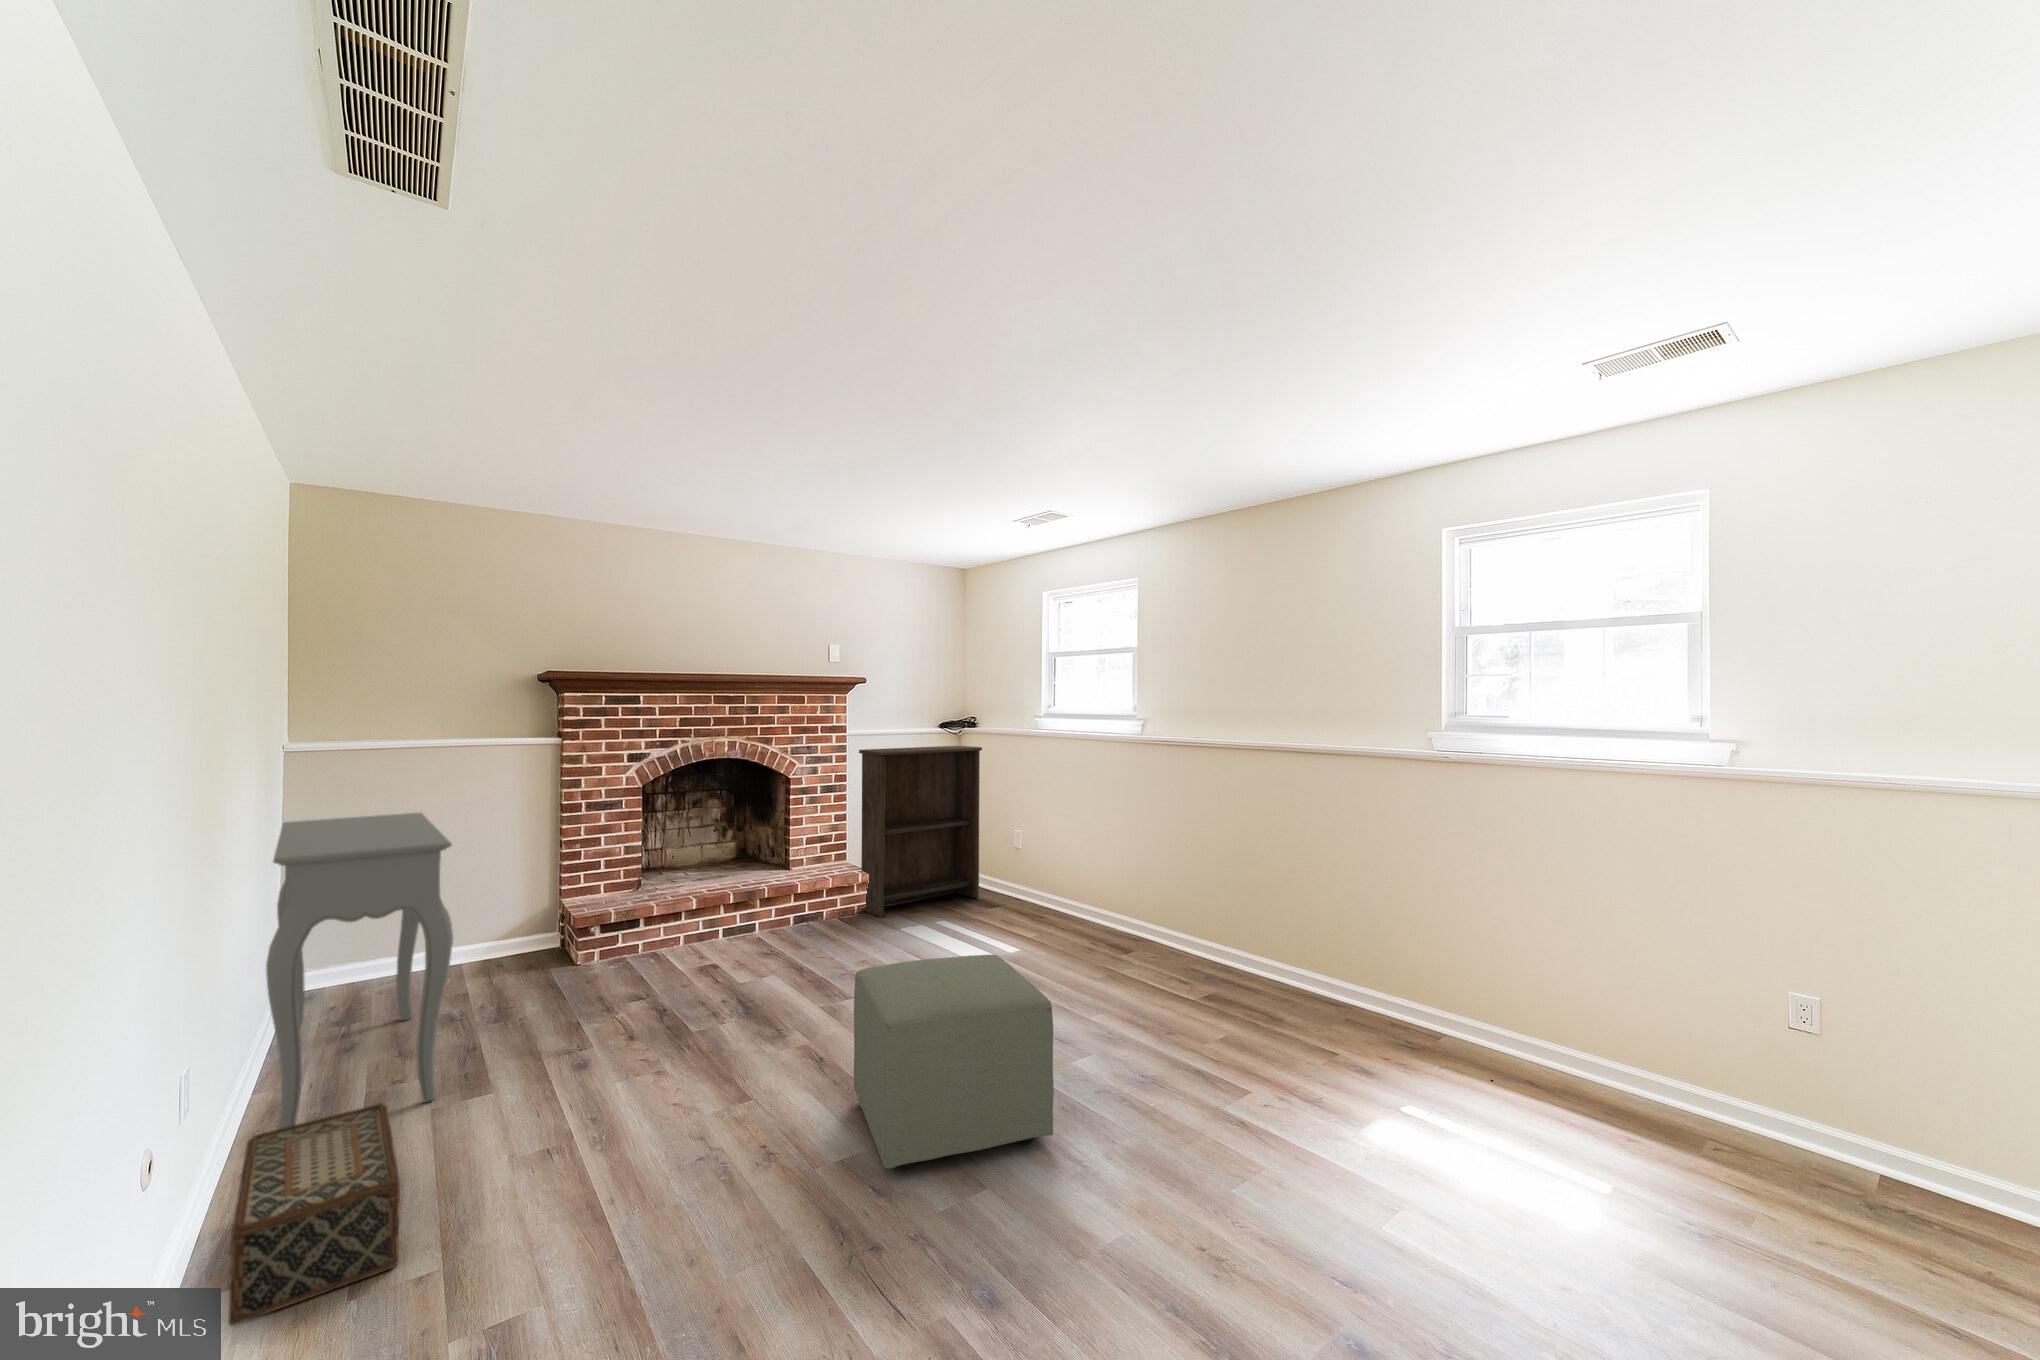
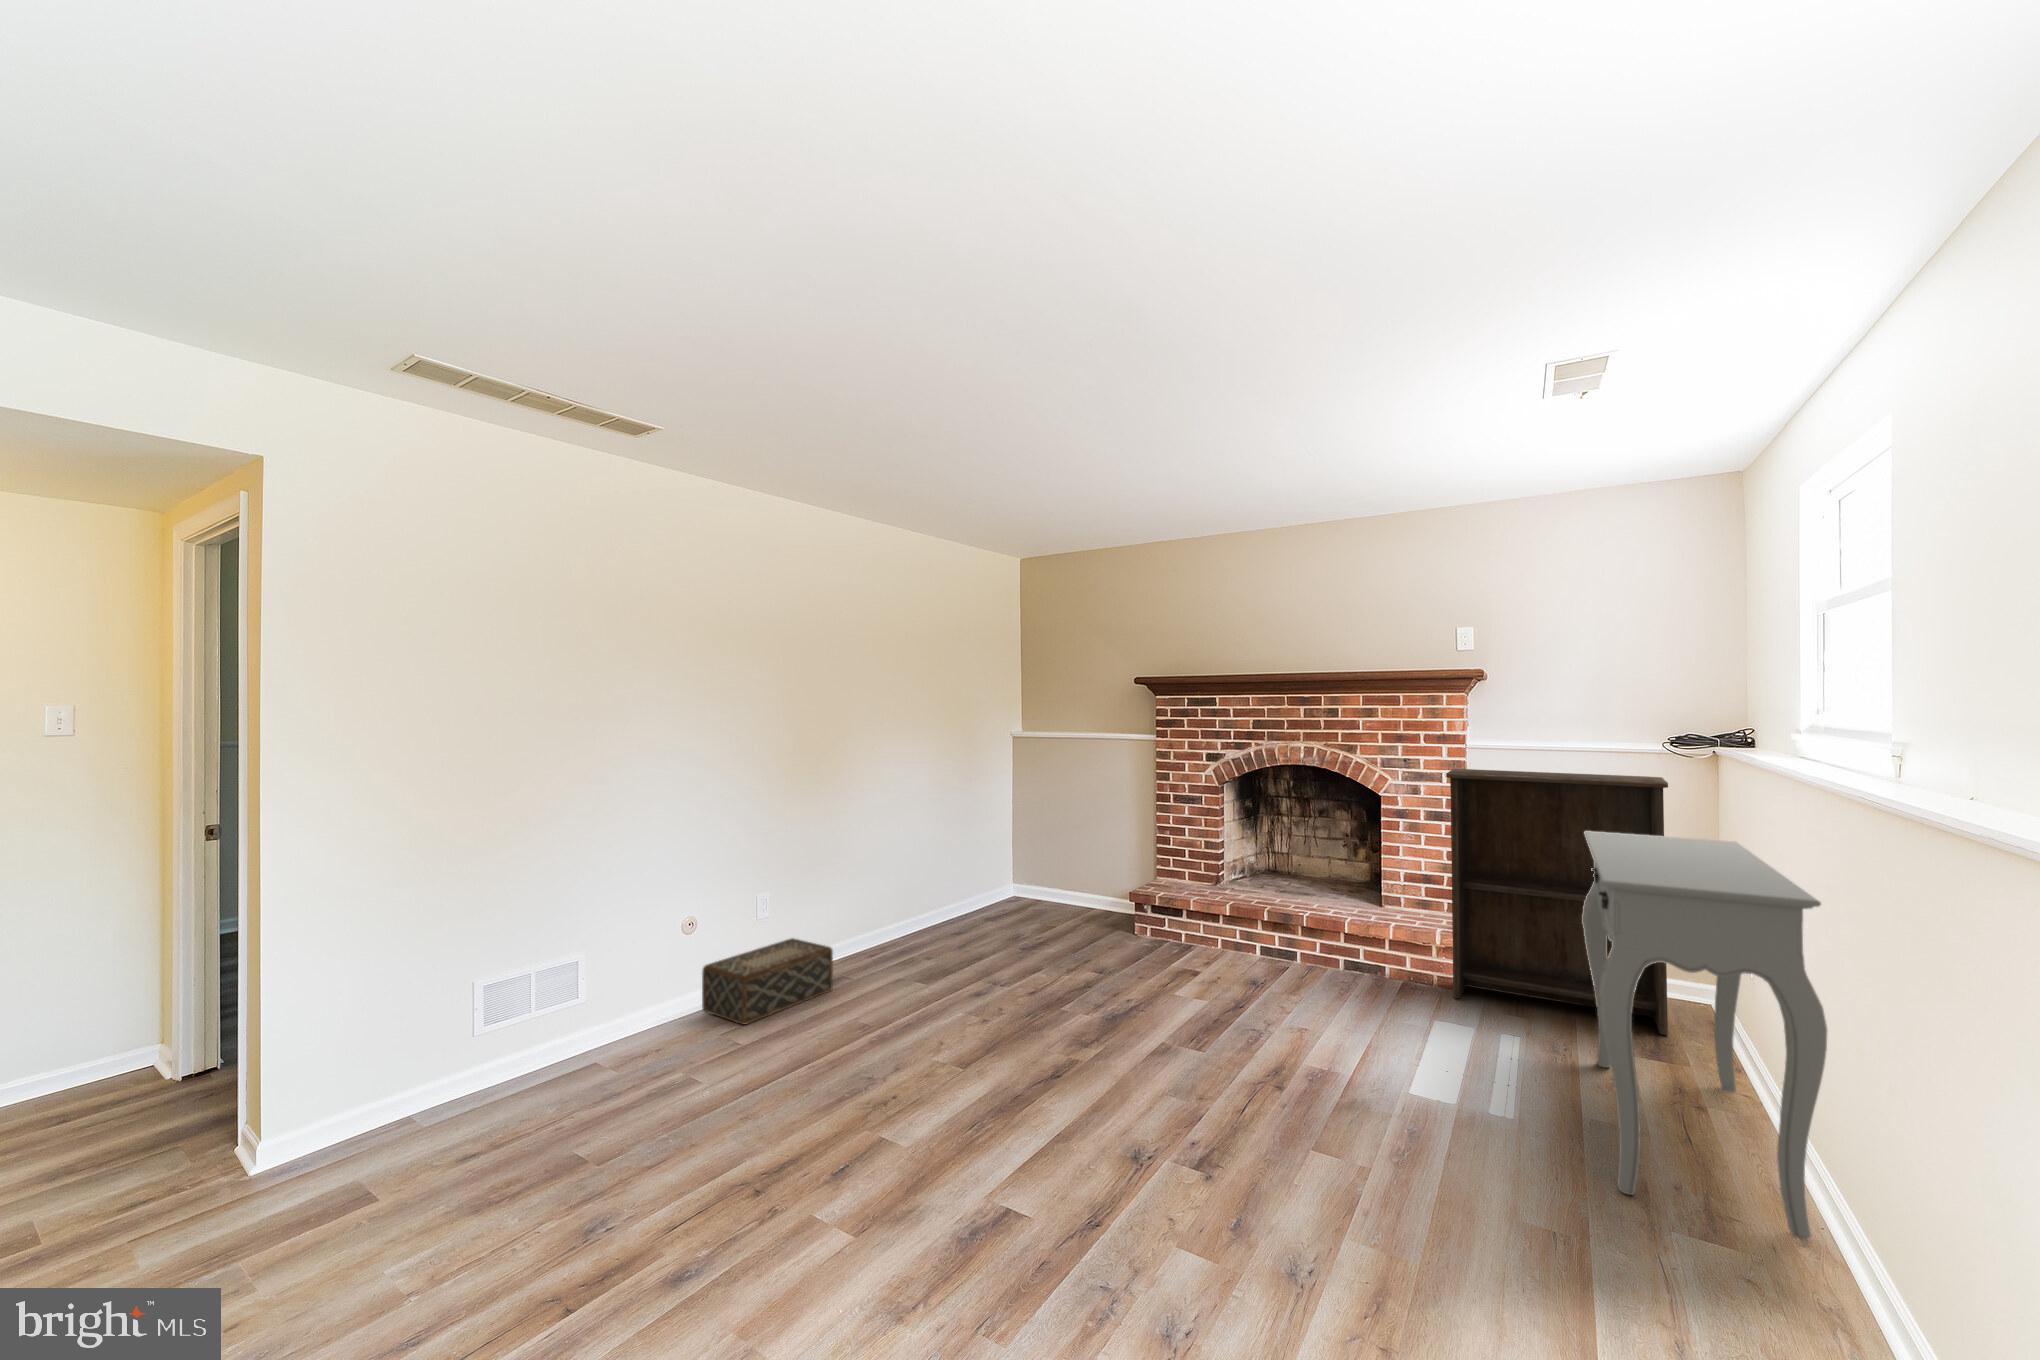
console table: present [266,813,453,1129] -> present [1582,831,1827,1239]
ottoman: present [854,955,1054,1170] -> none [844,975,1080,1223]

